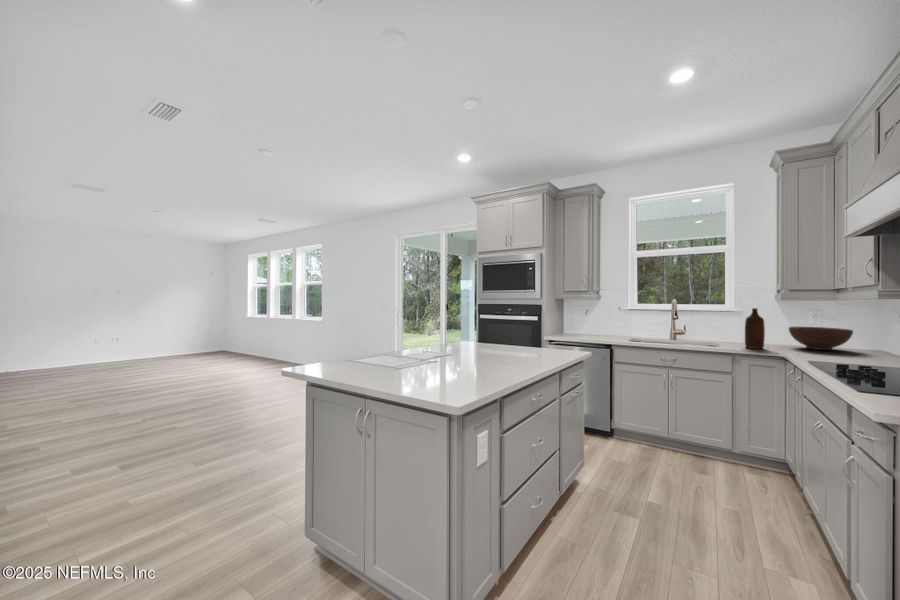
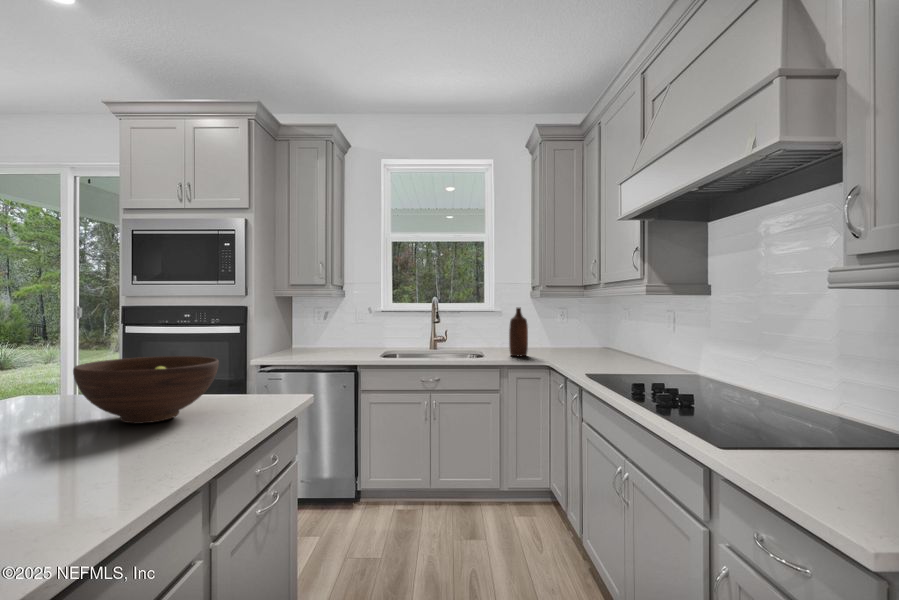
fruit bowl: present [789,327,853,350] -> present [73,356,219,423]

